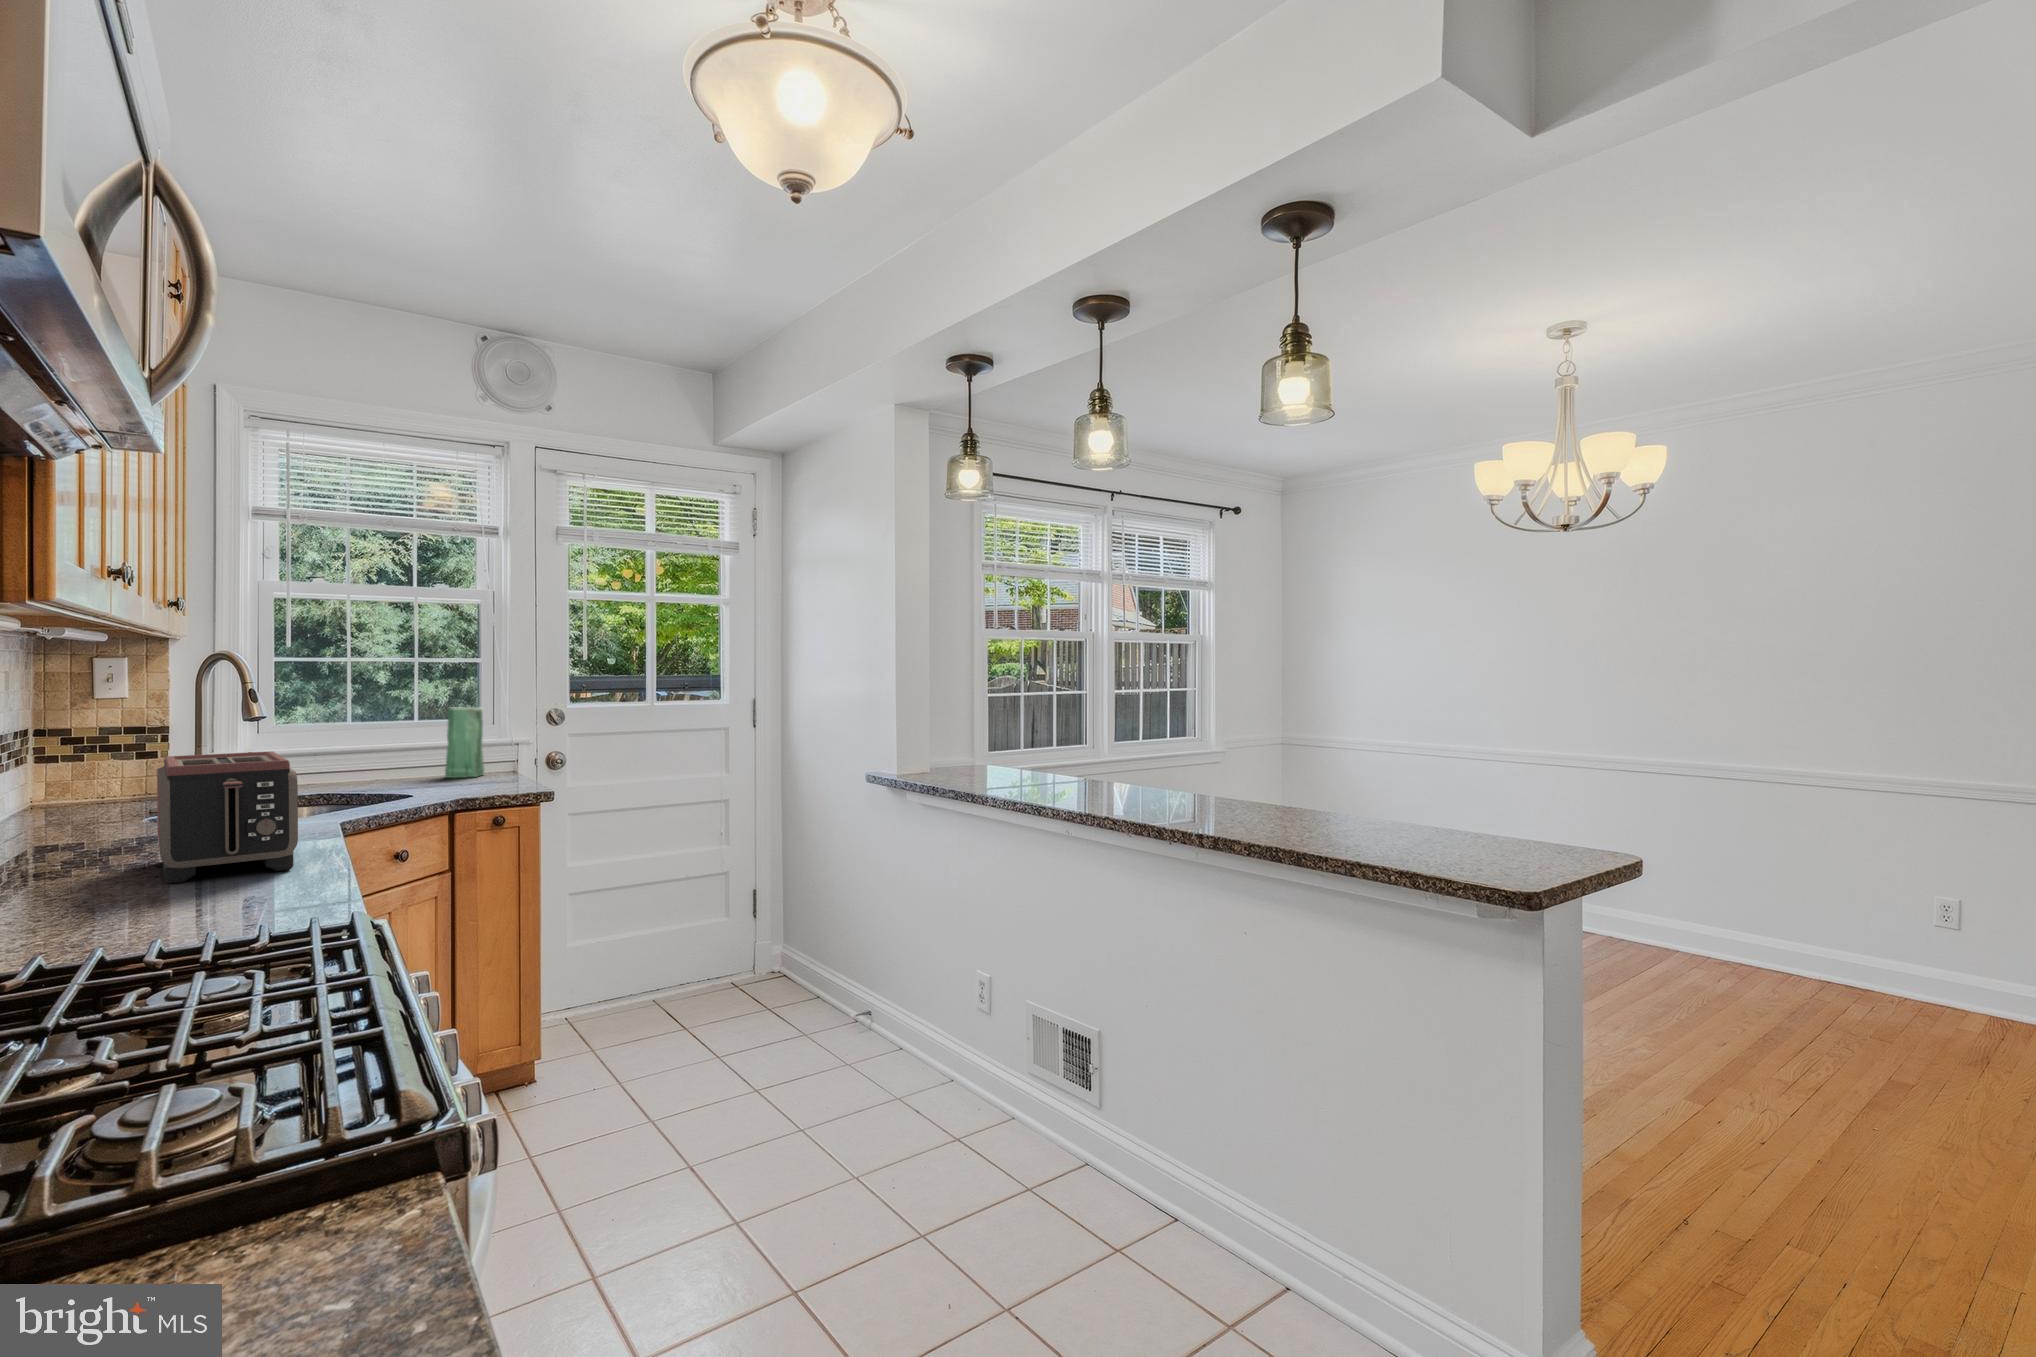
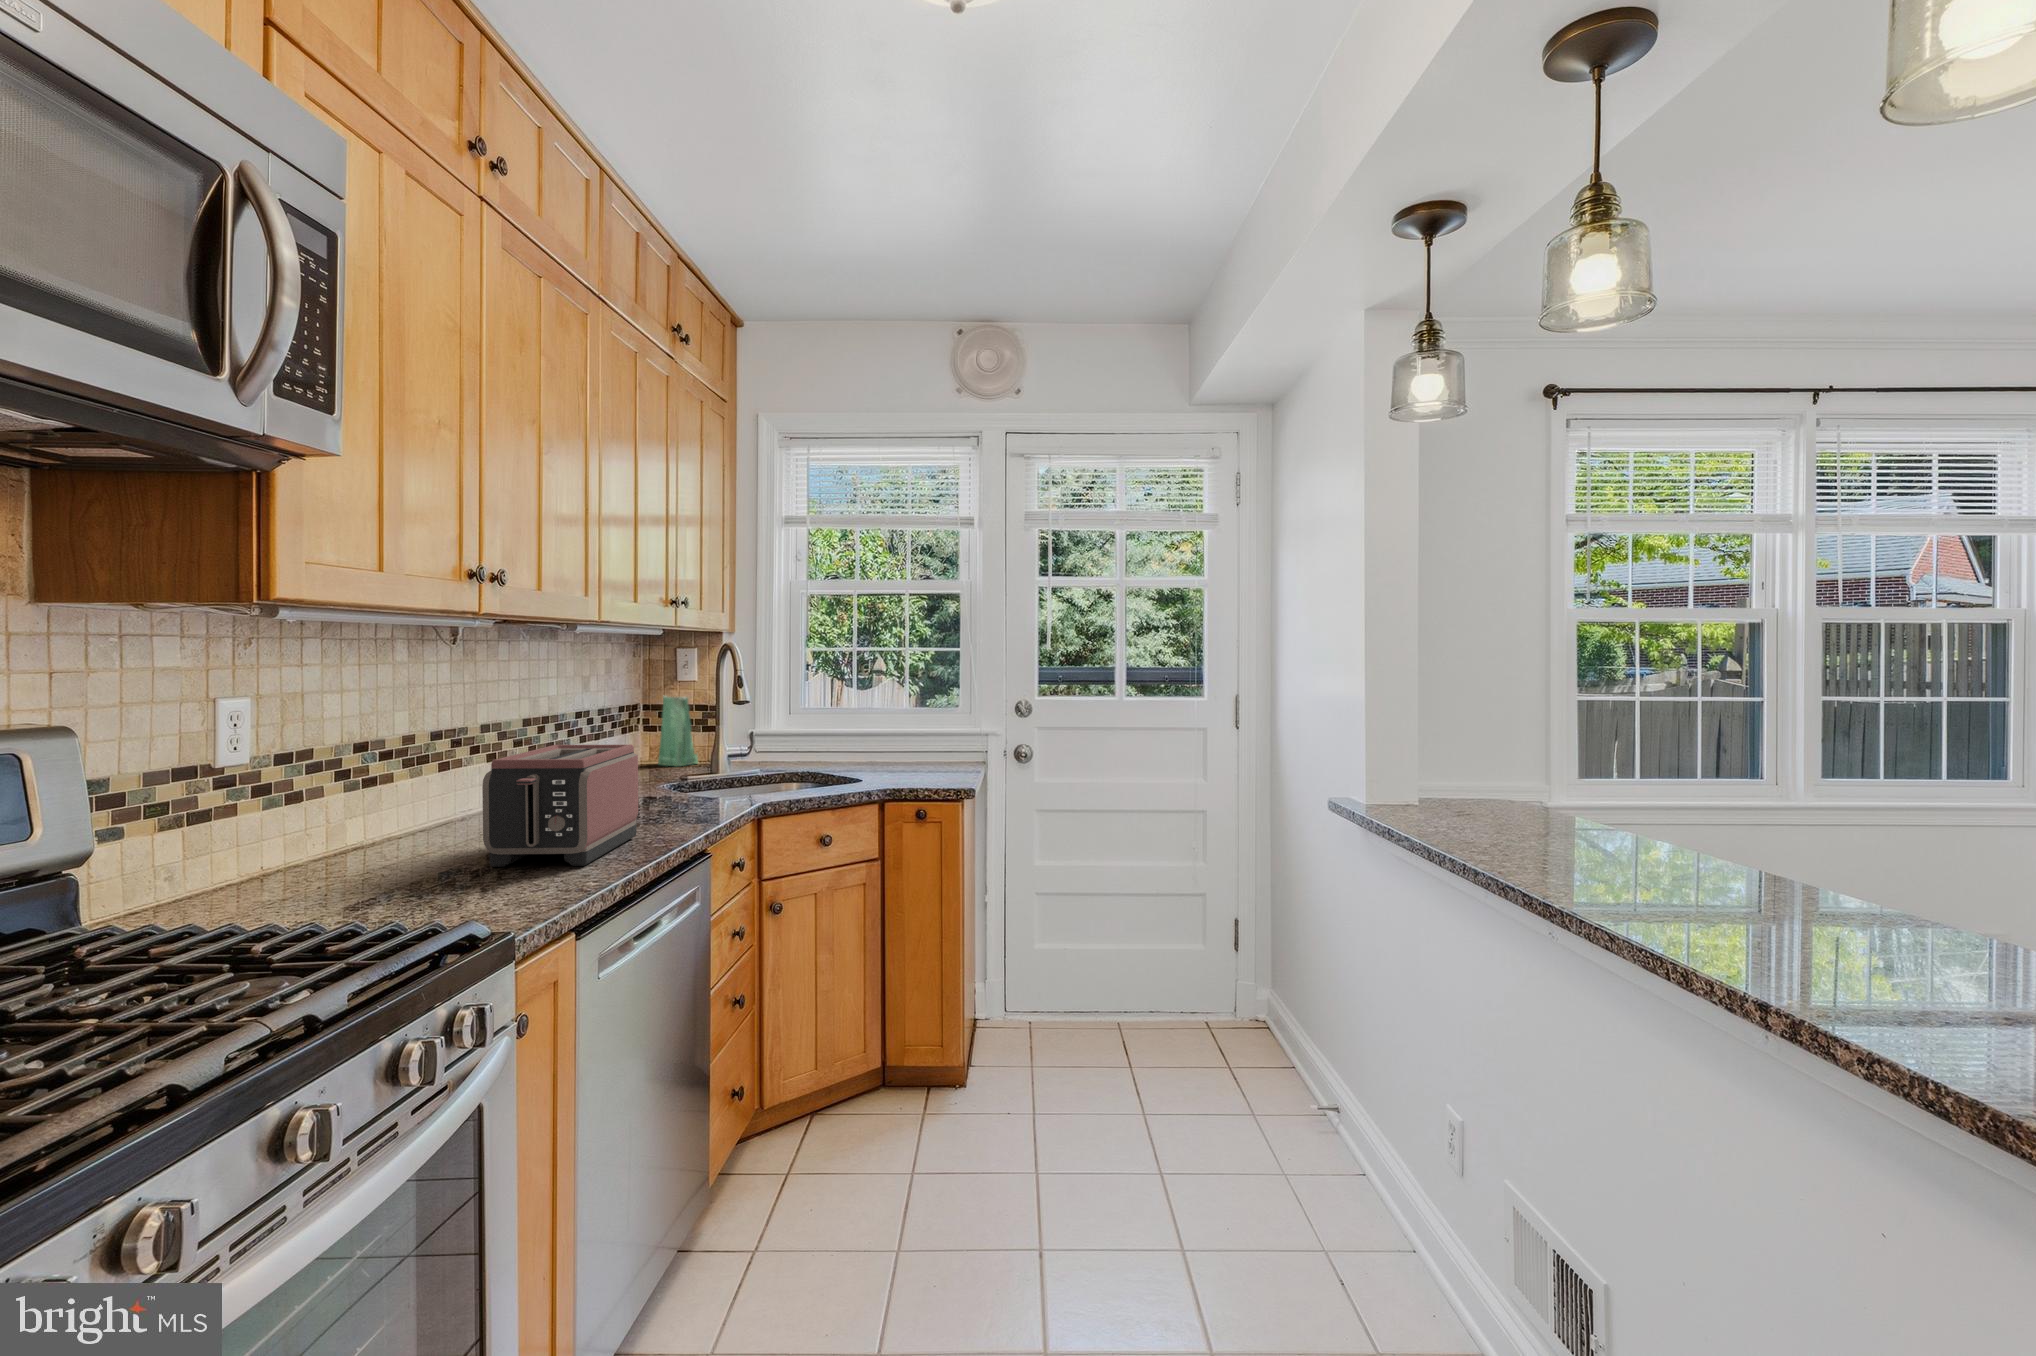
vase: present [445,707,484,778] -> present [658,696,698,766]

